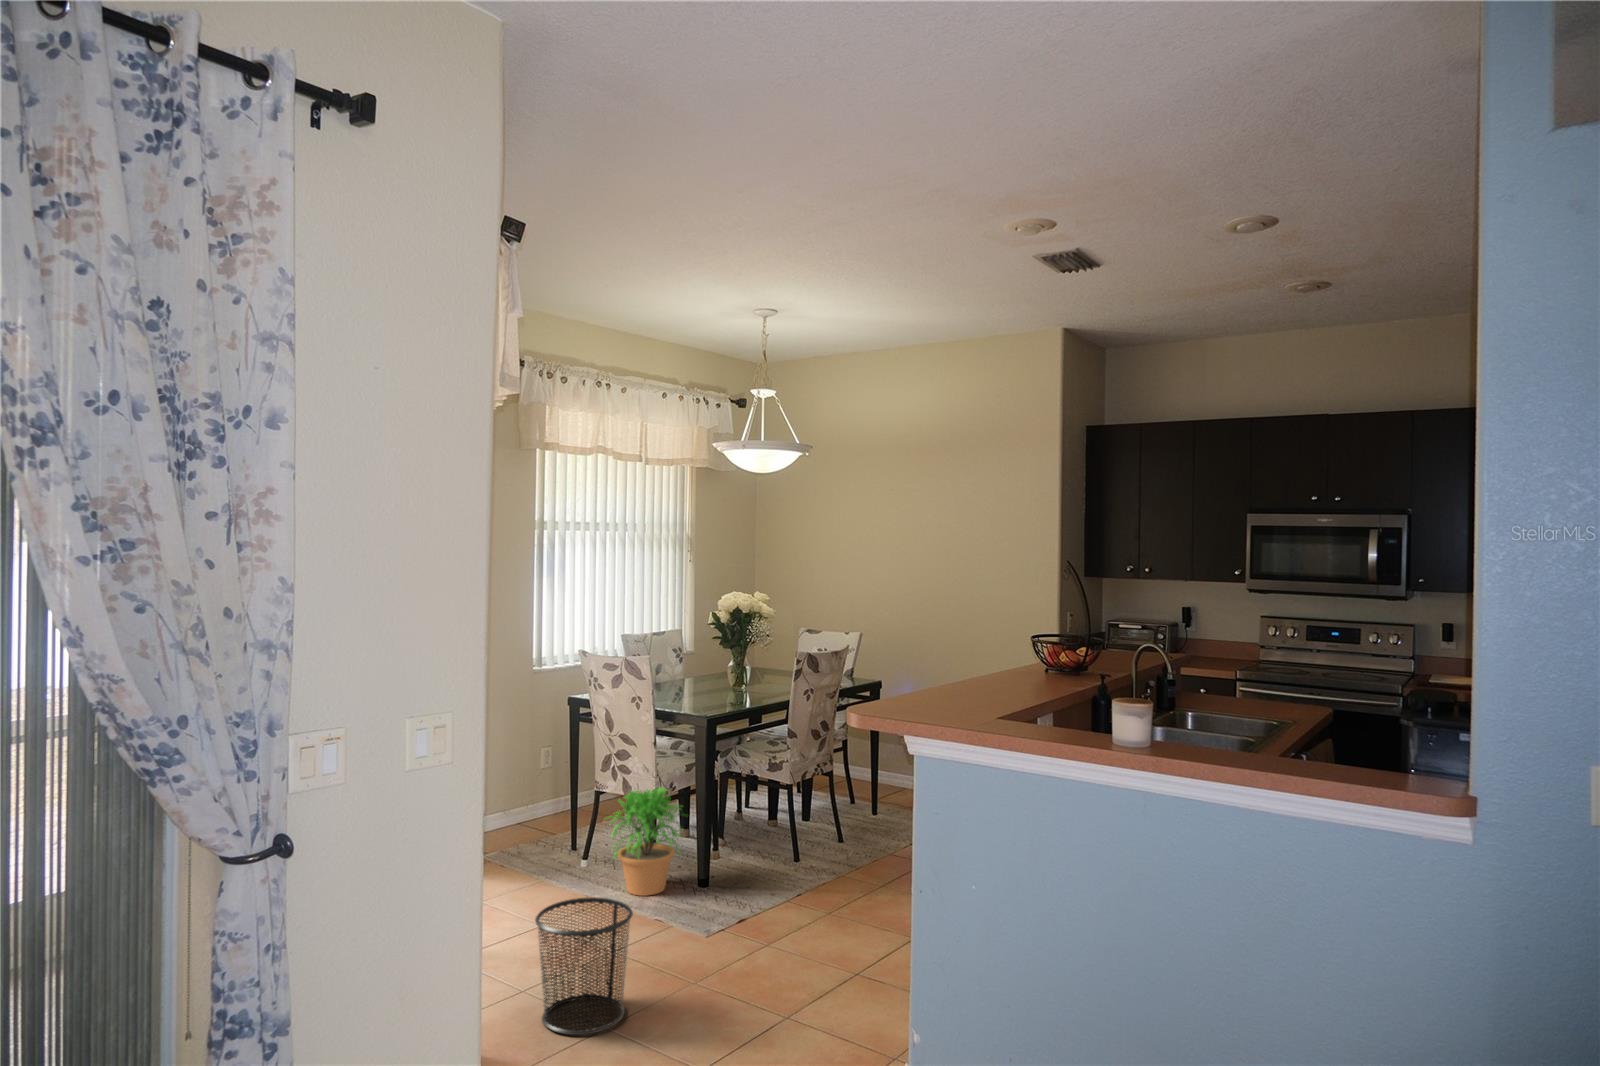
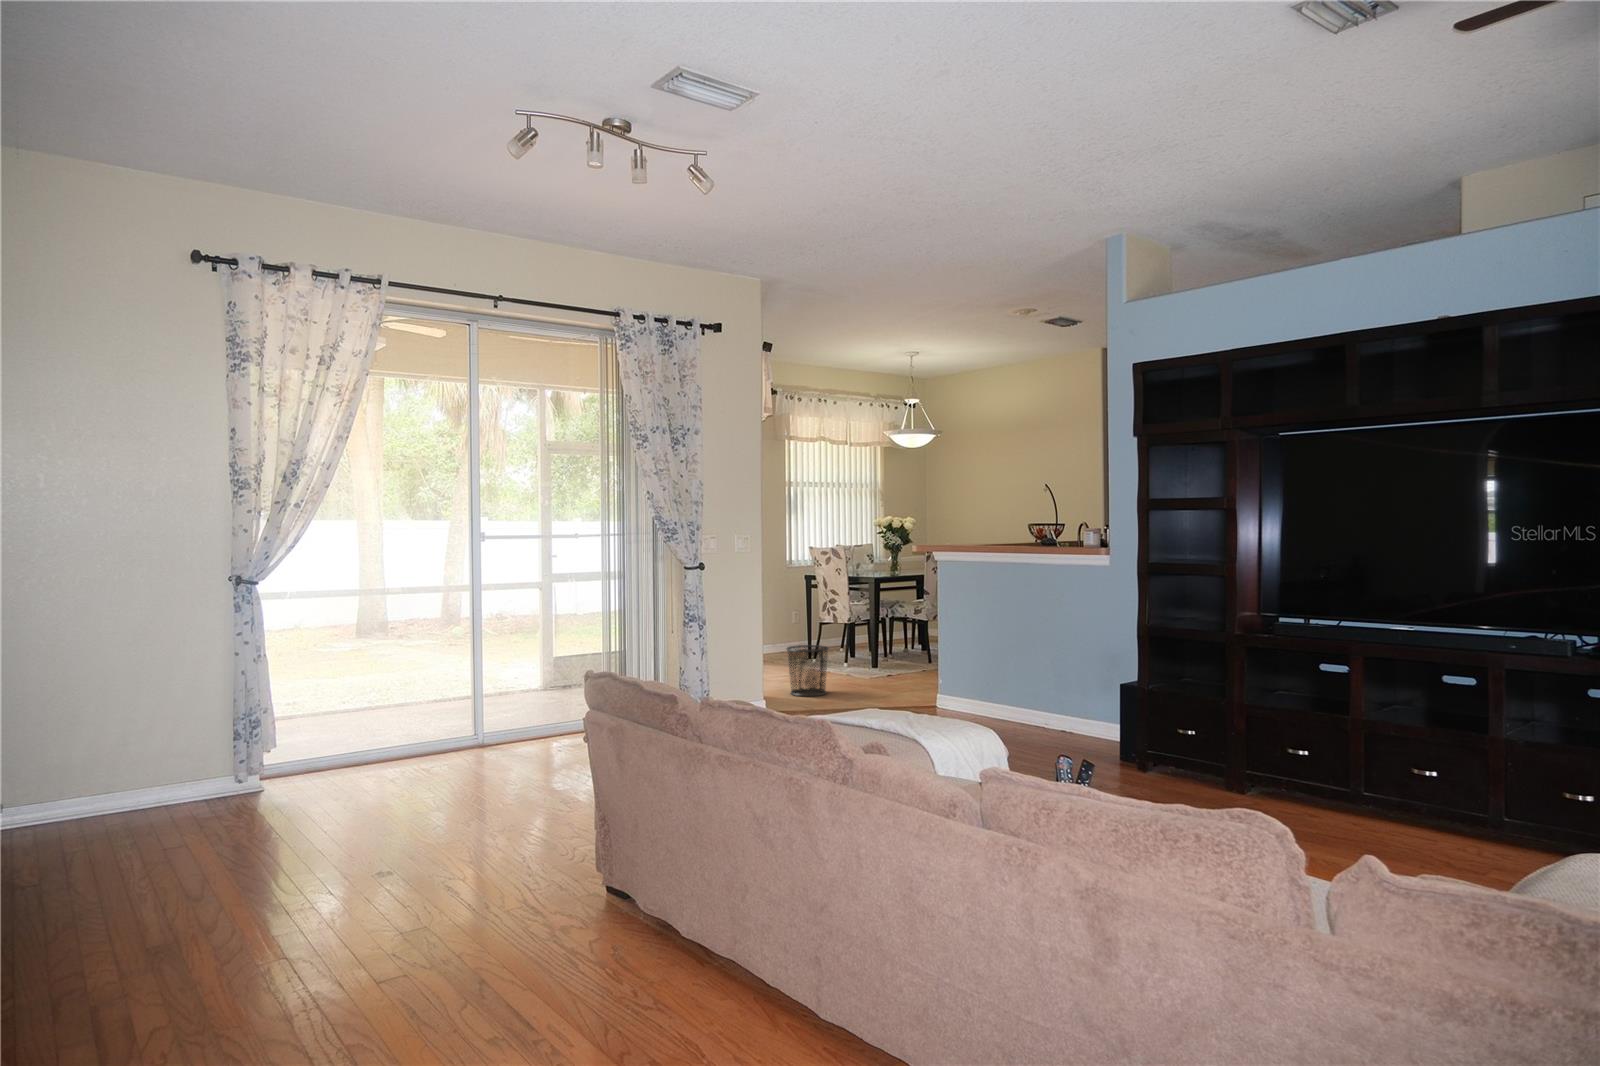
potted plant: present [611,787,681,896] -> none [822,614,868,671]

